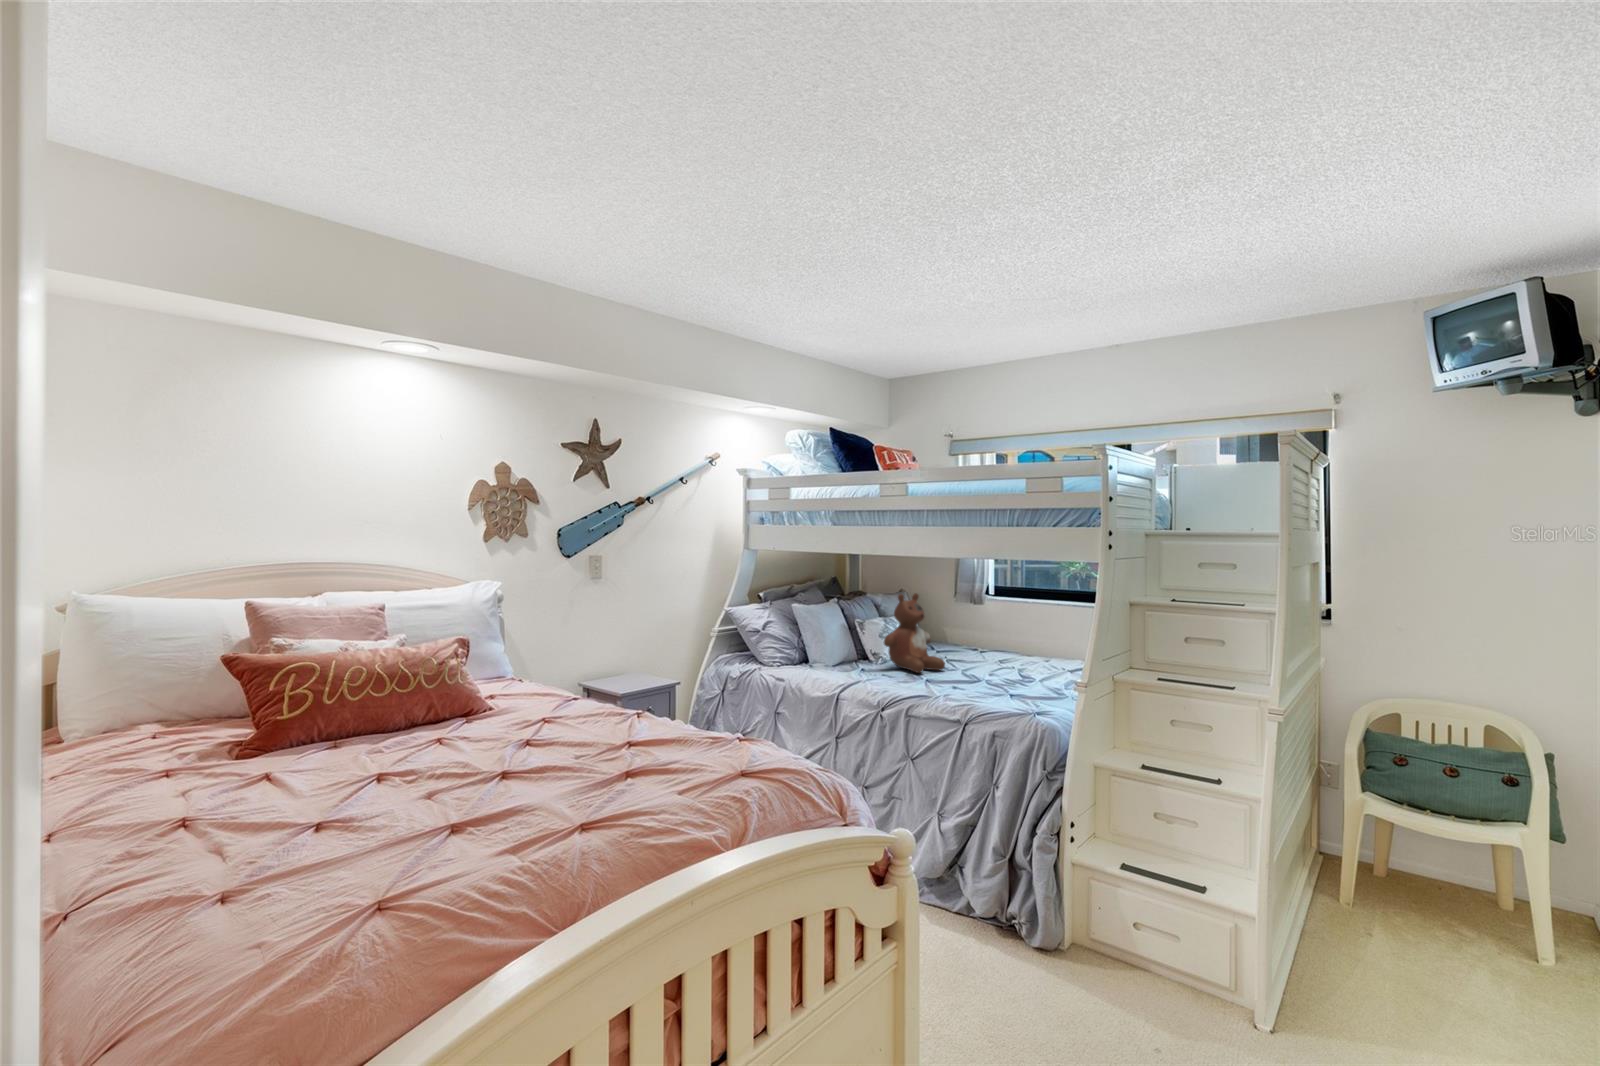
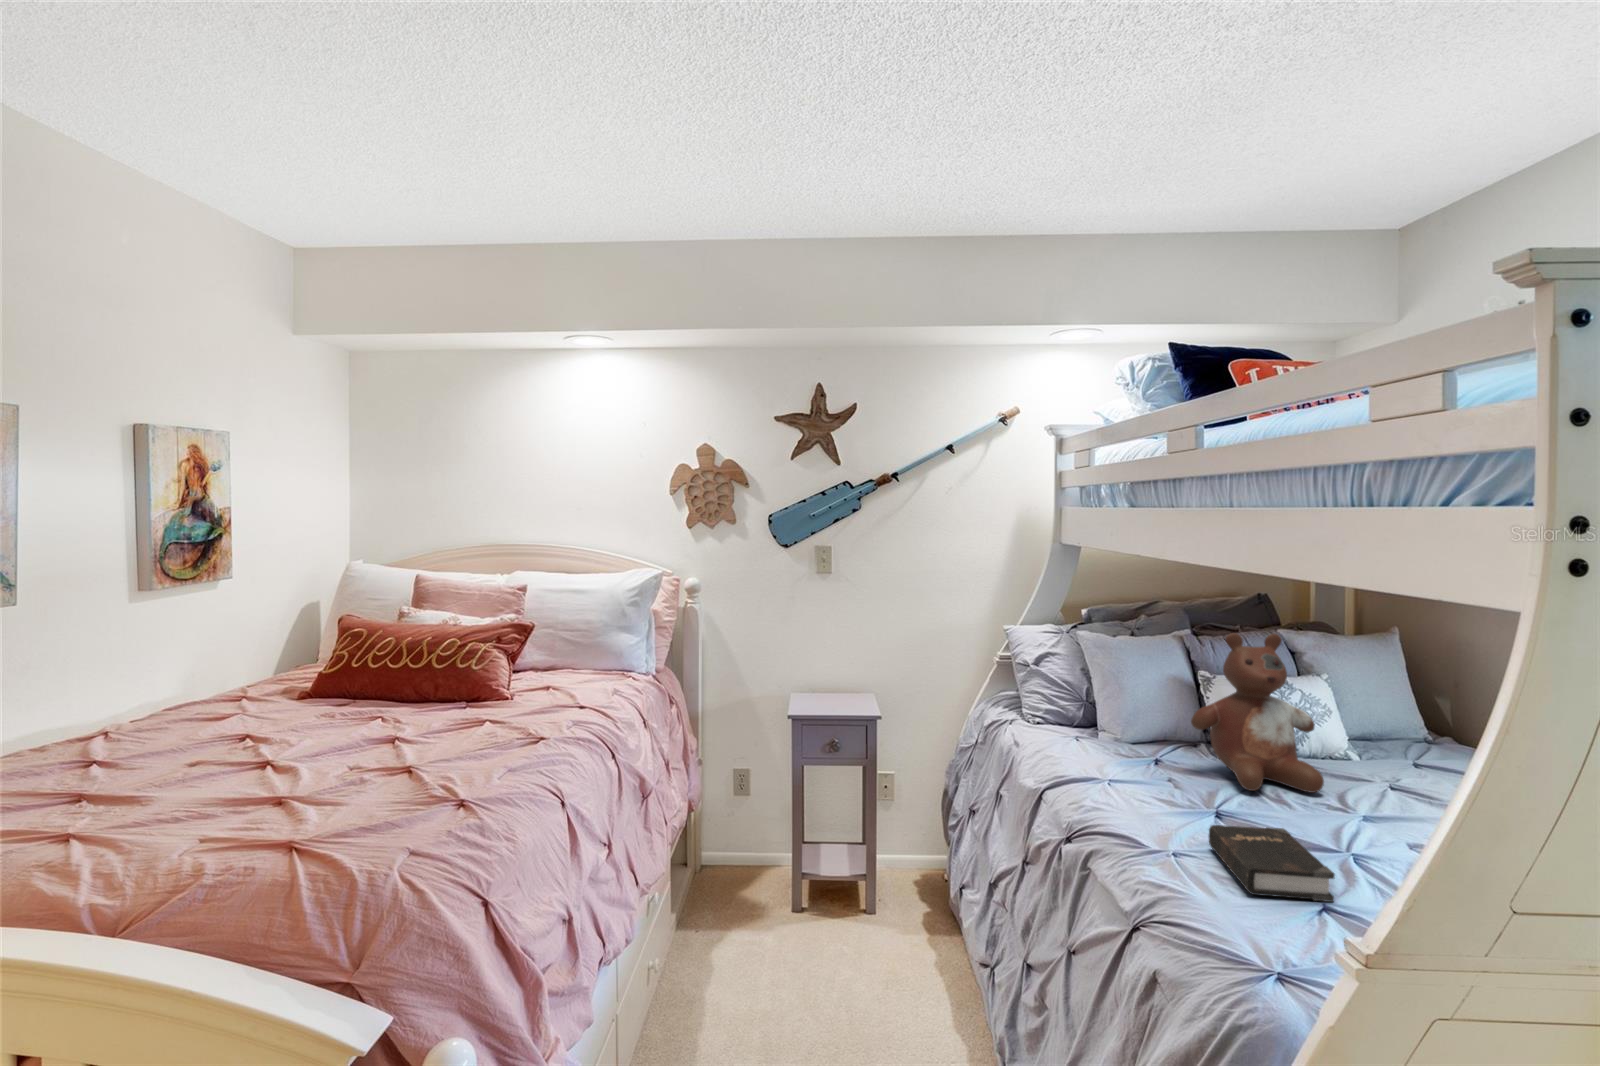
hardback book: none [937,679,999,702] -> present [1209,825,1335,902]

